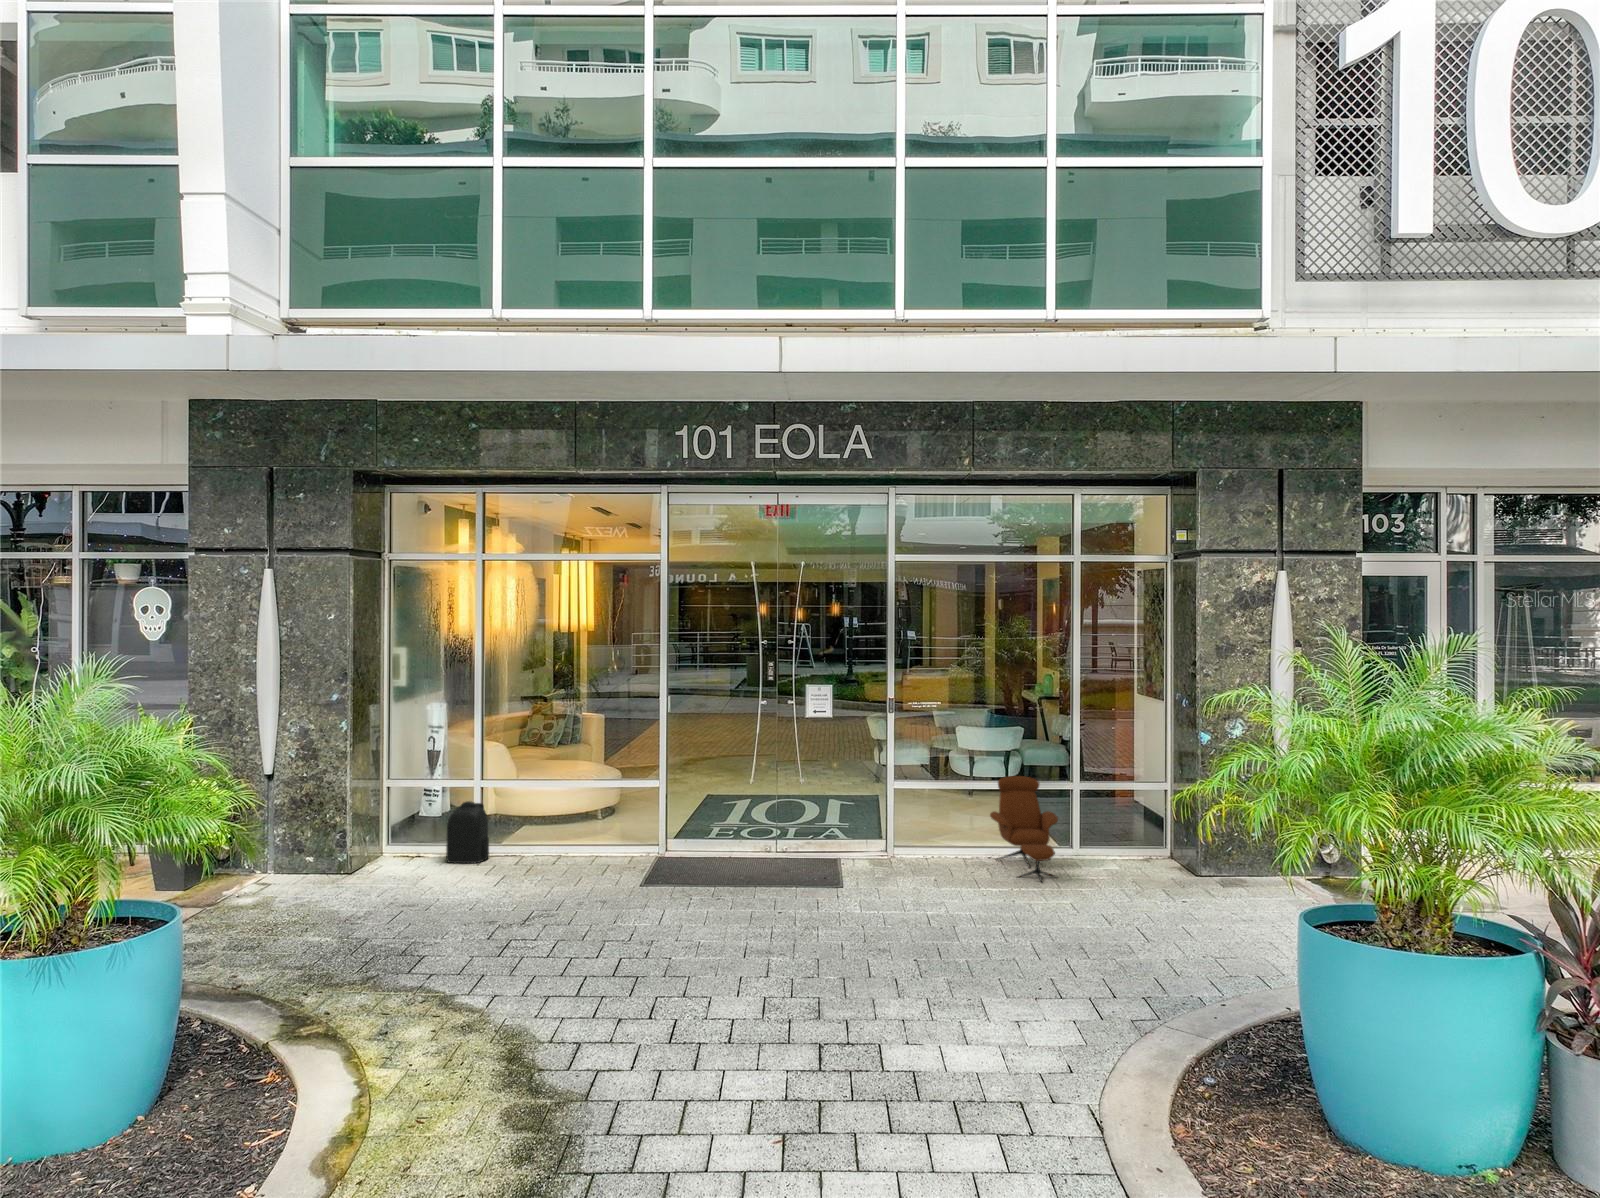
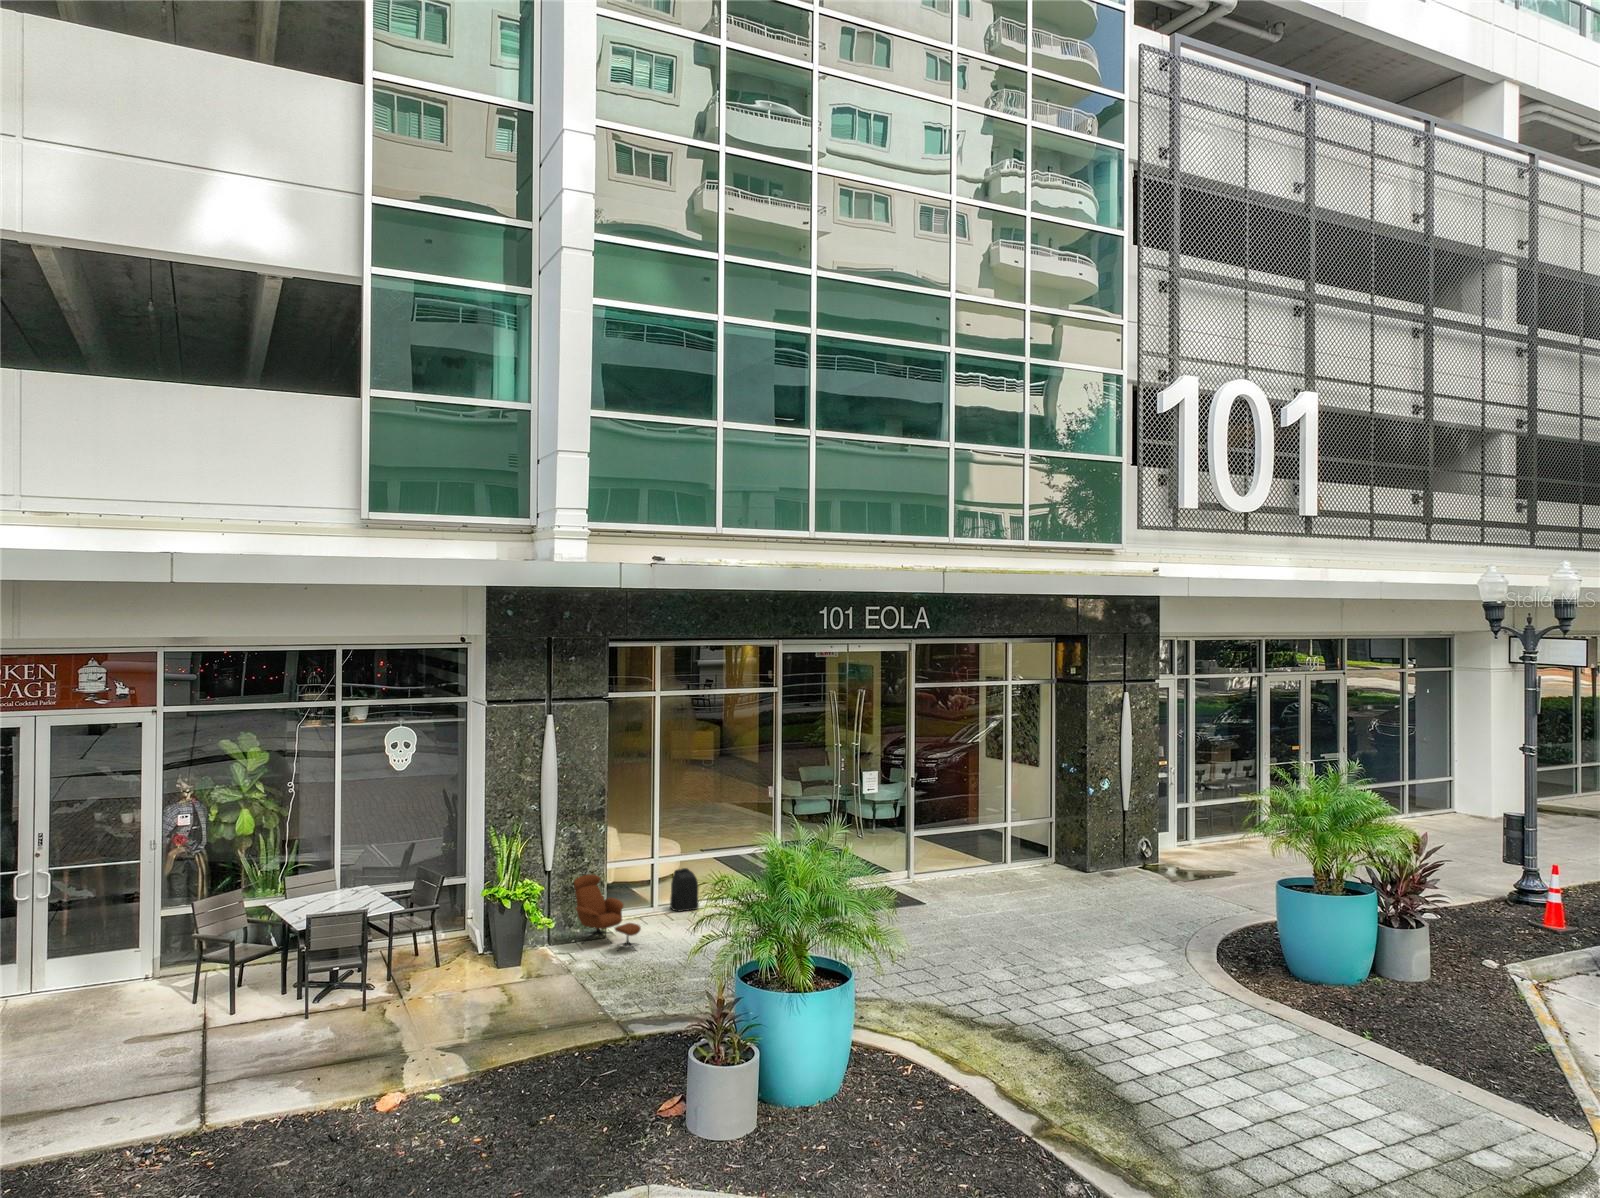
lounge chair: present [990,776,1058,882] -> present [574,874,641,950]

